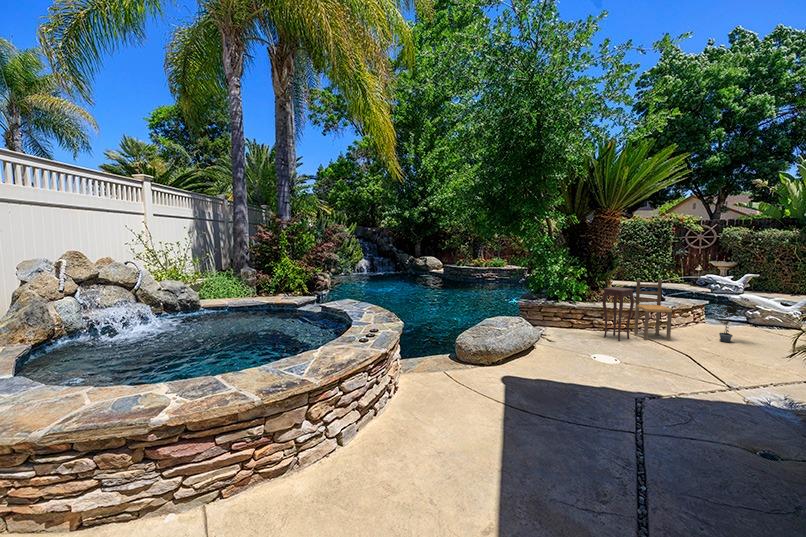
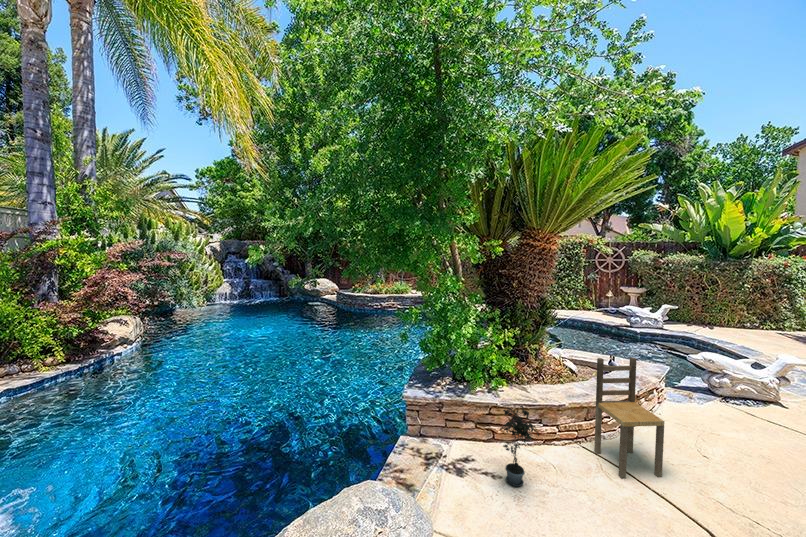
side table: present [603,287,634,341] -> none [549,376,604,491]
potted plant: present [717,300,745,342] -> present [500,406,539,486]

